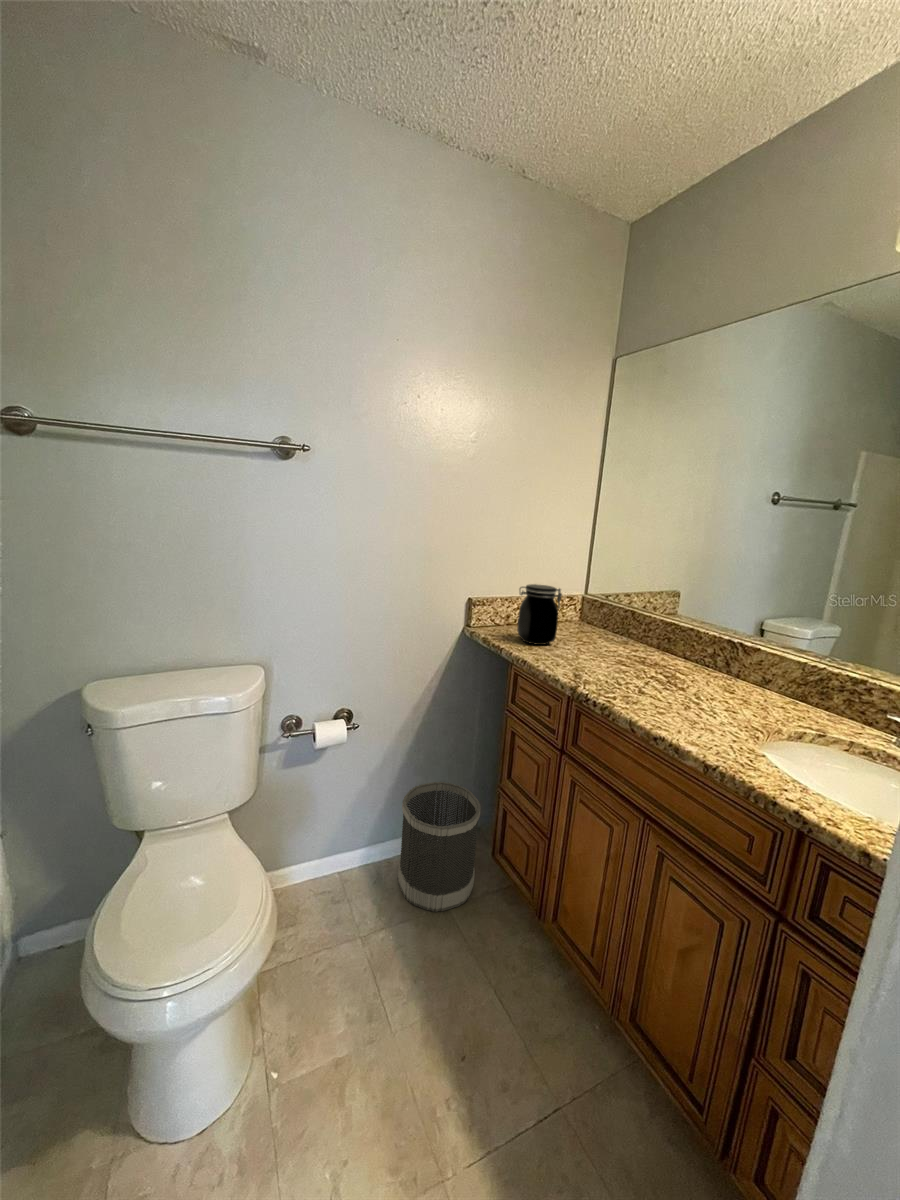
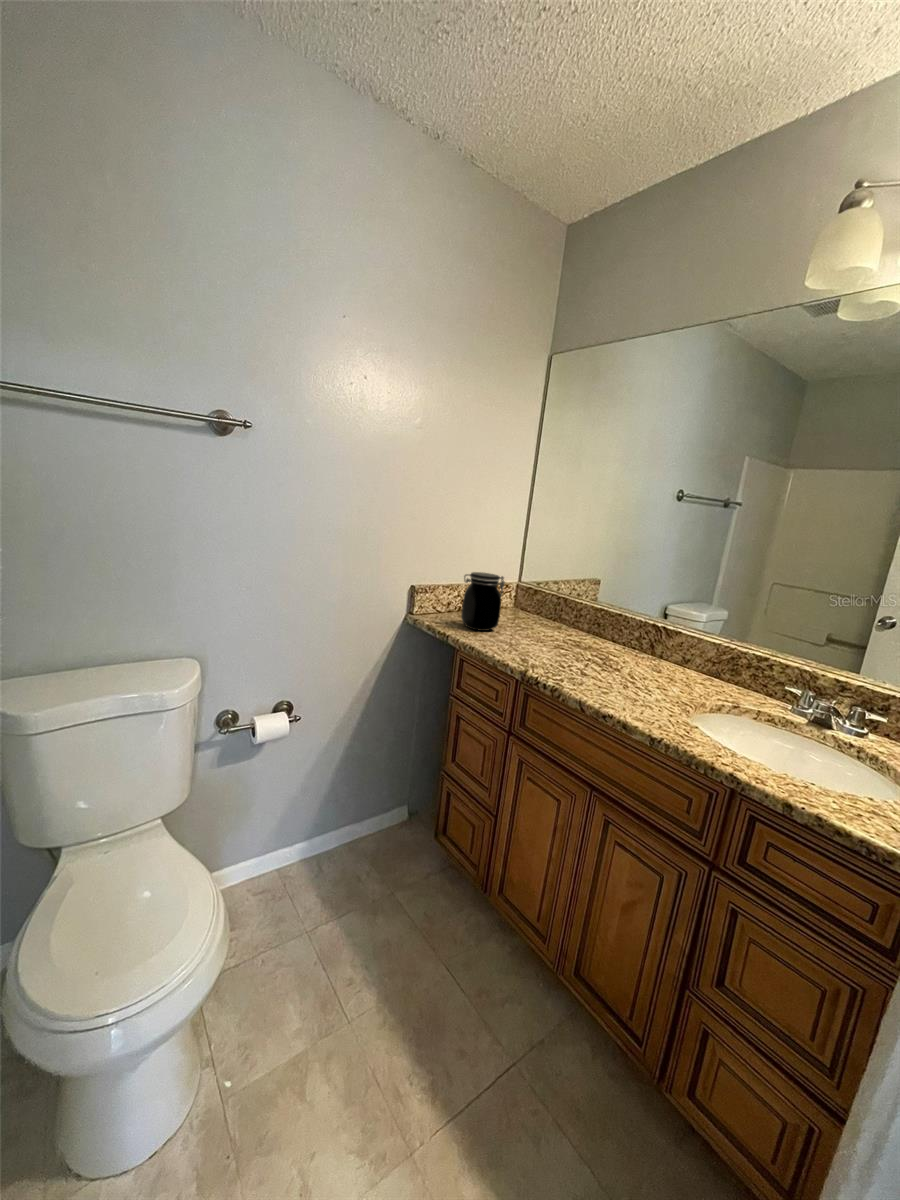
wastebasket: present [398,782,481,912] -> none [340,768,425,897]

